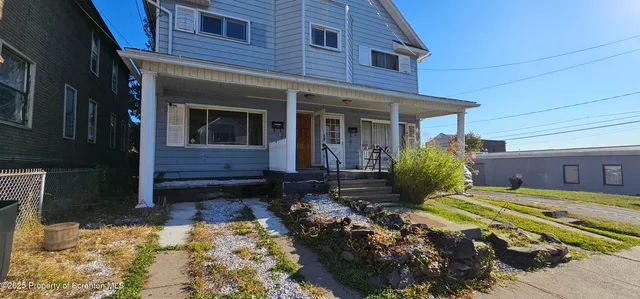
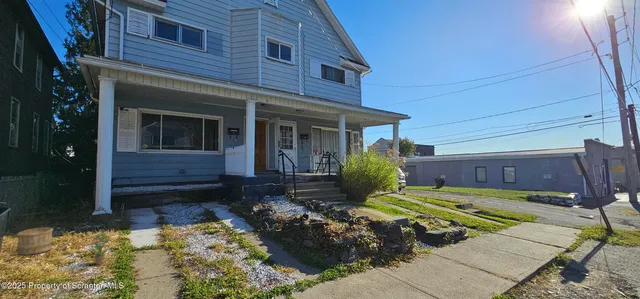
potted plant: none [101,230,126,267] -> present [91,233,108,265]

